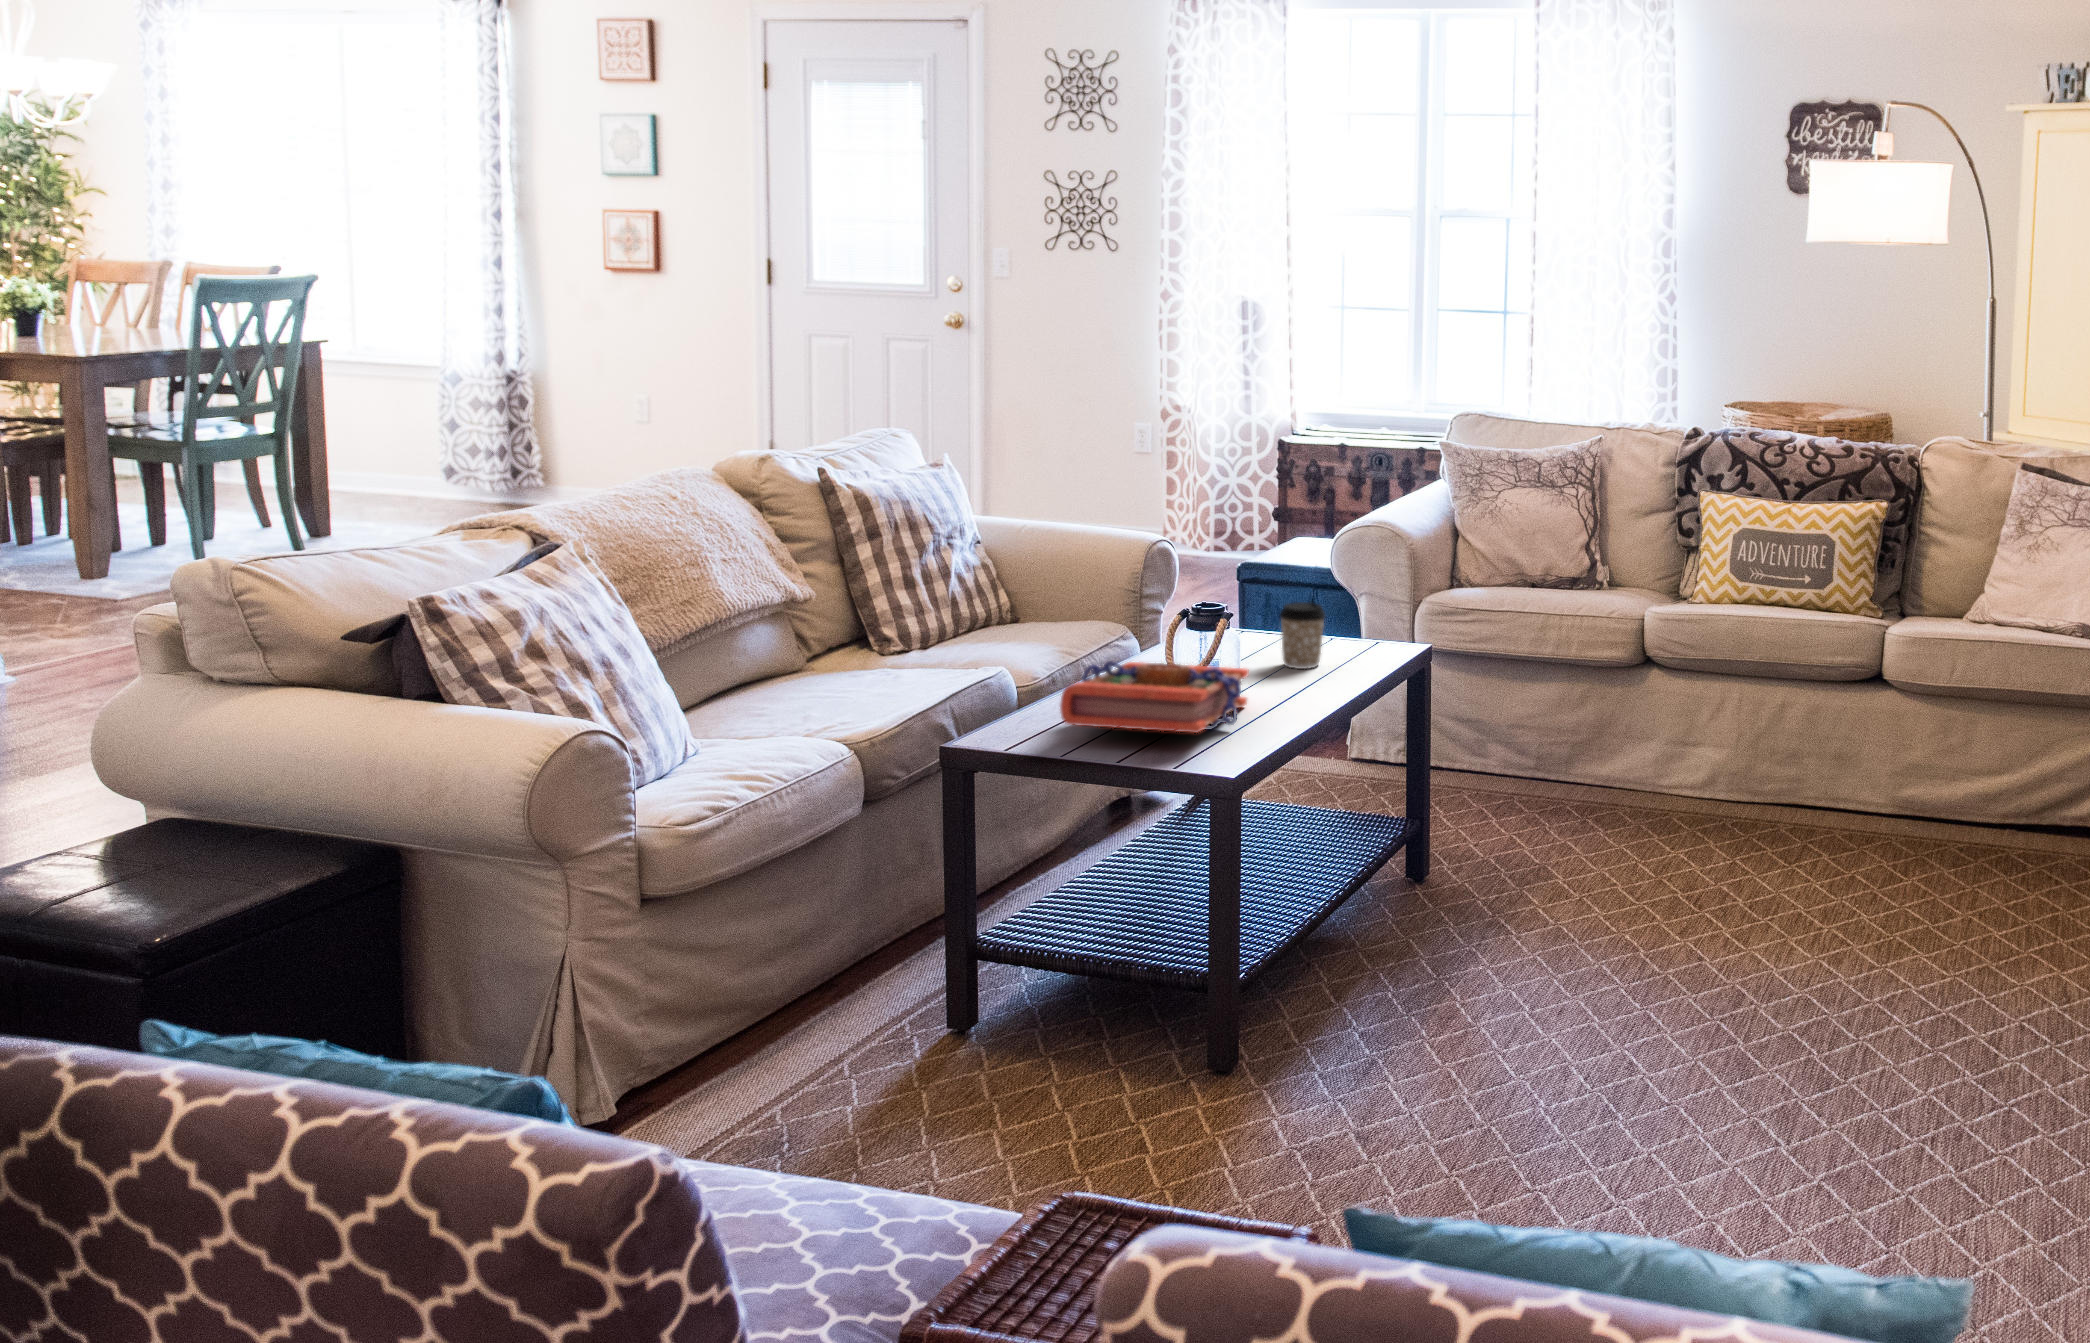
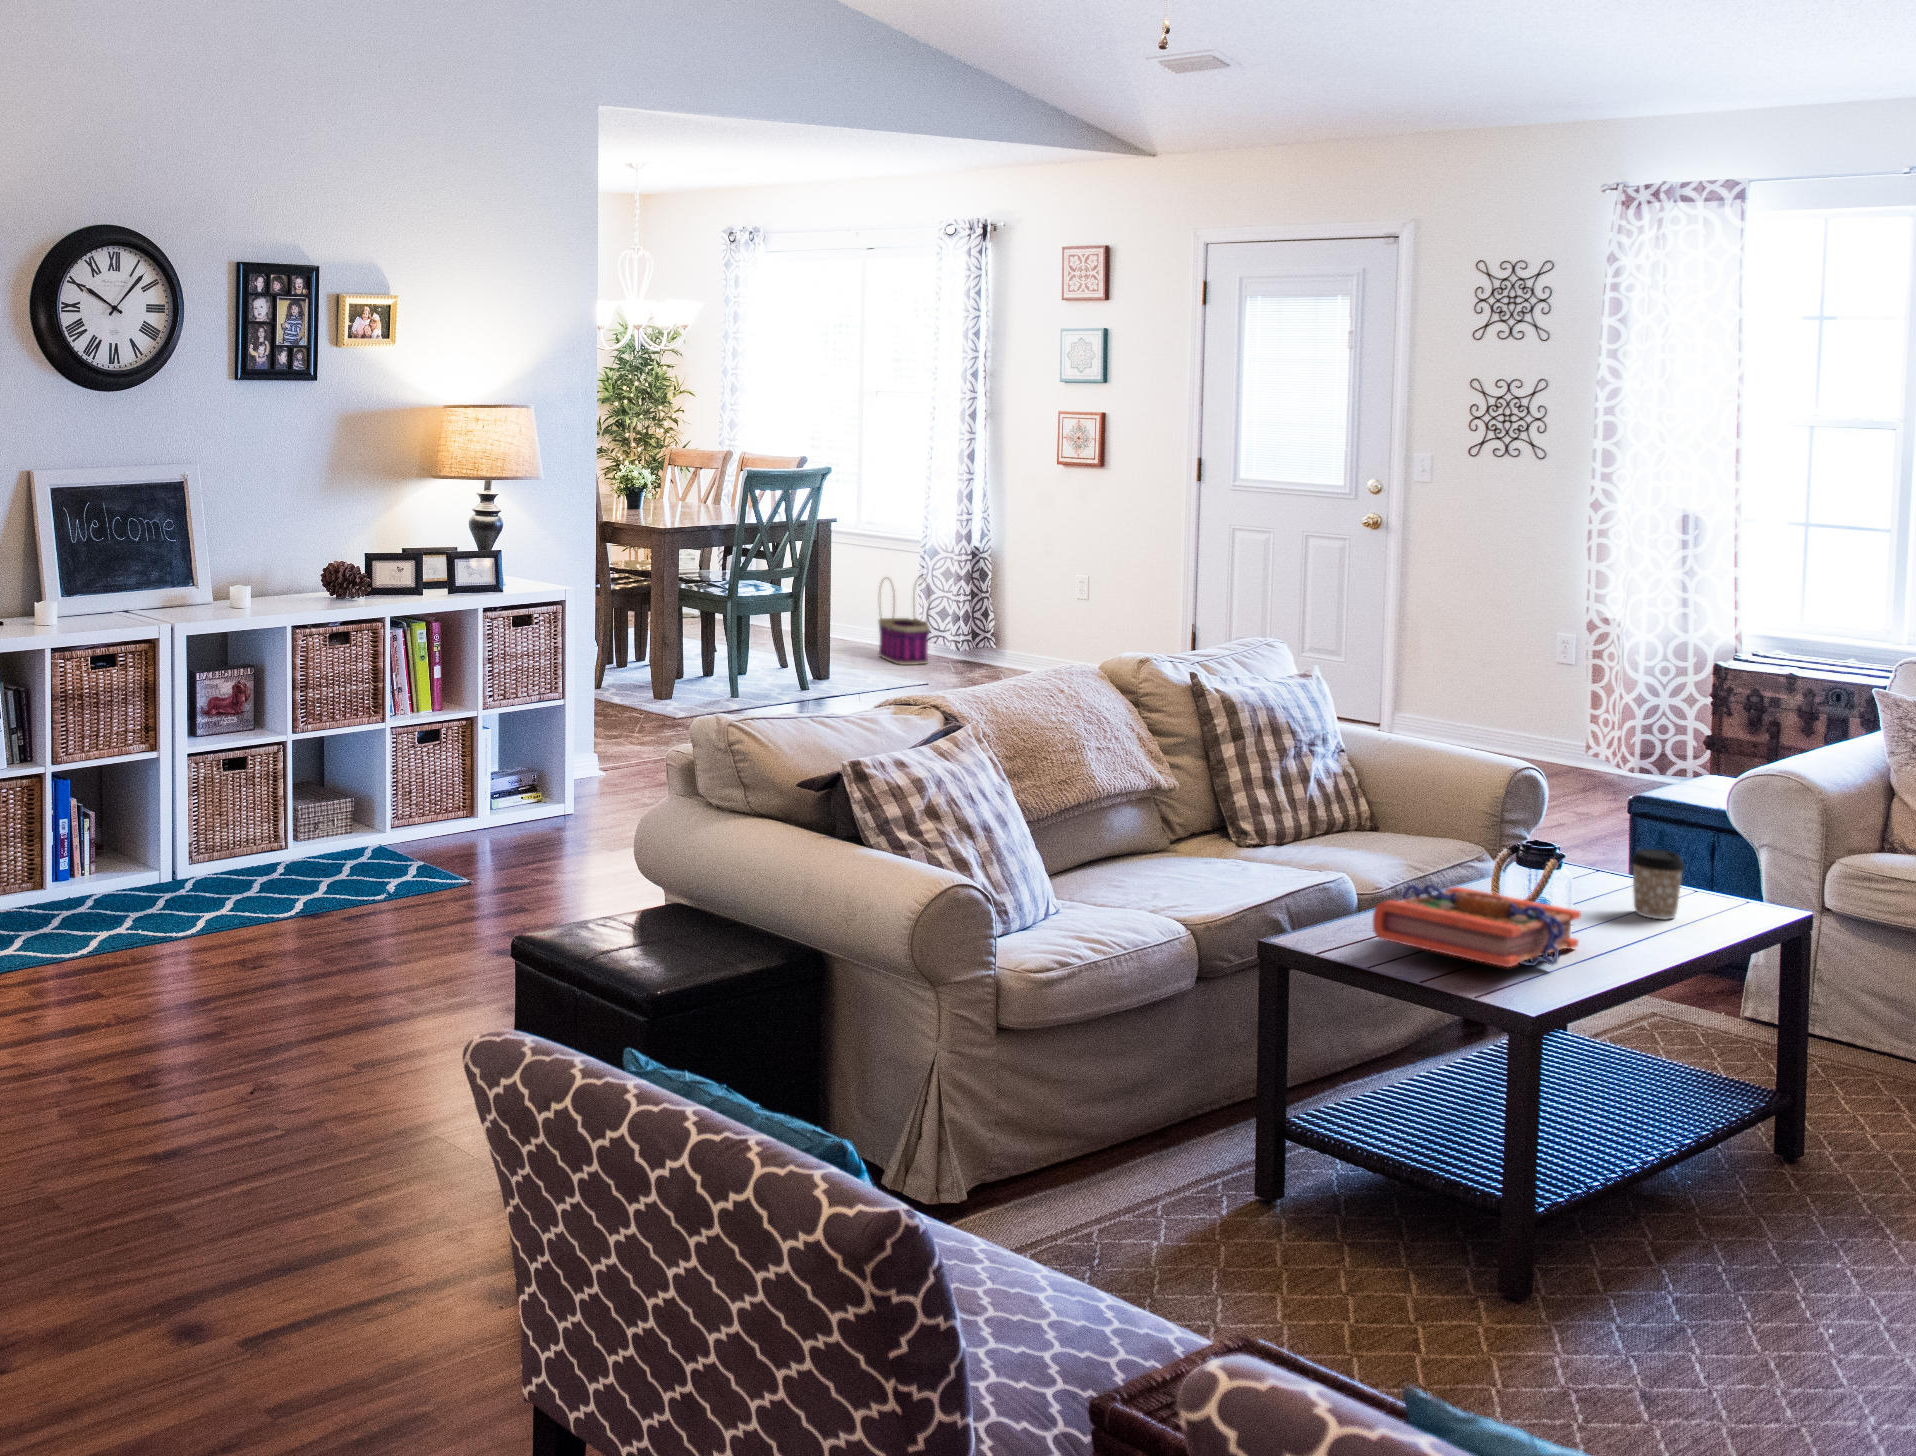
basket: none [385,406,456,512] -> present [879,615,930,665]

